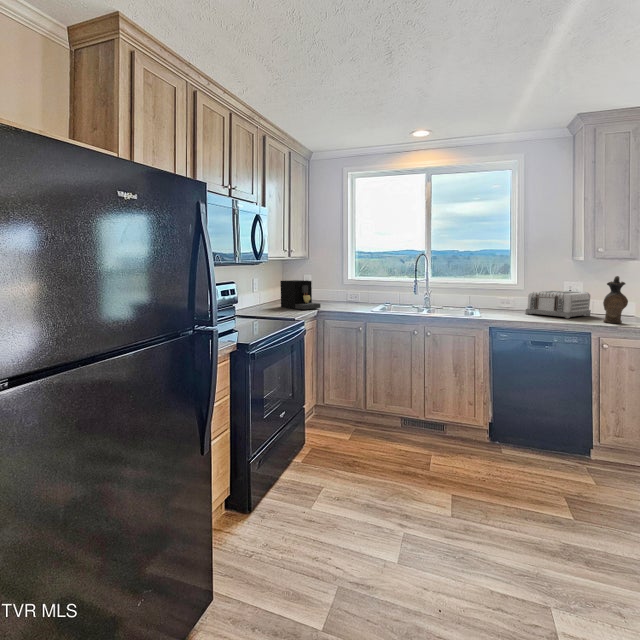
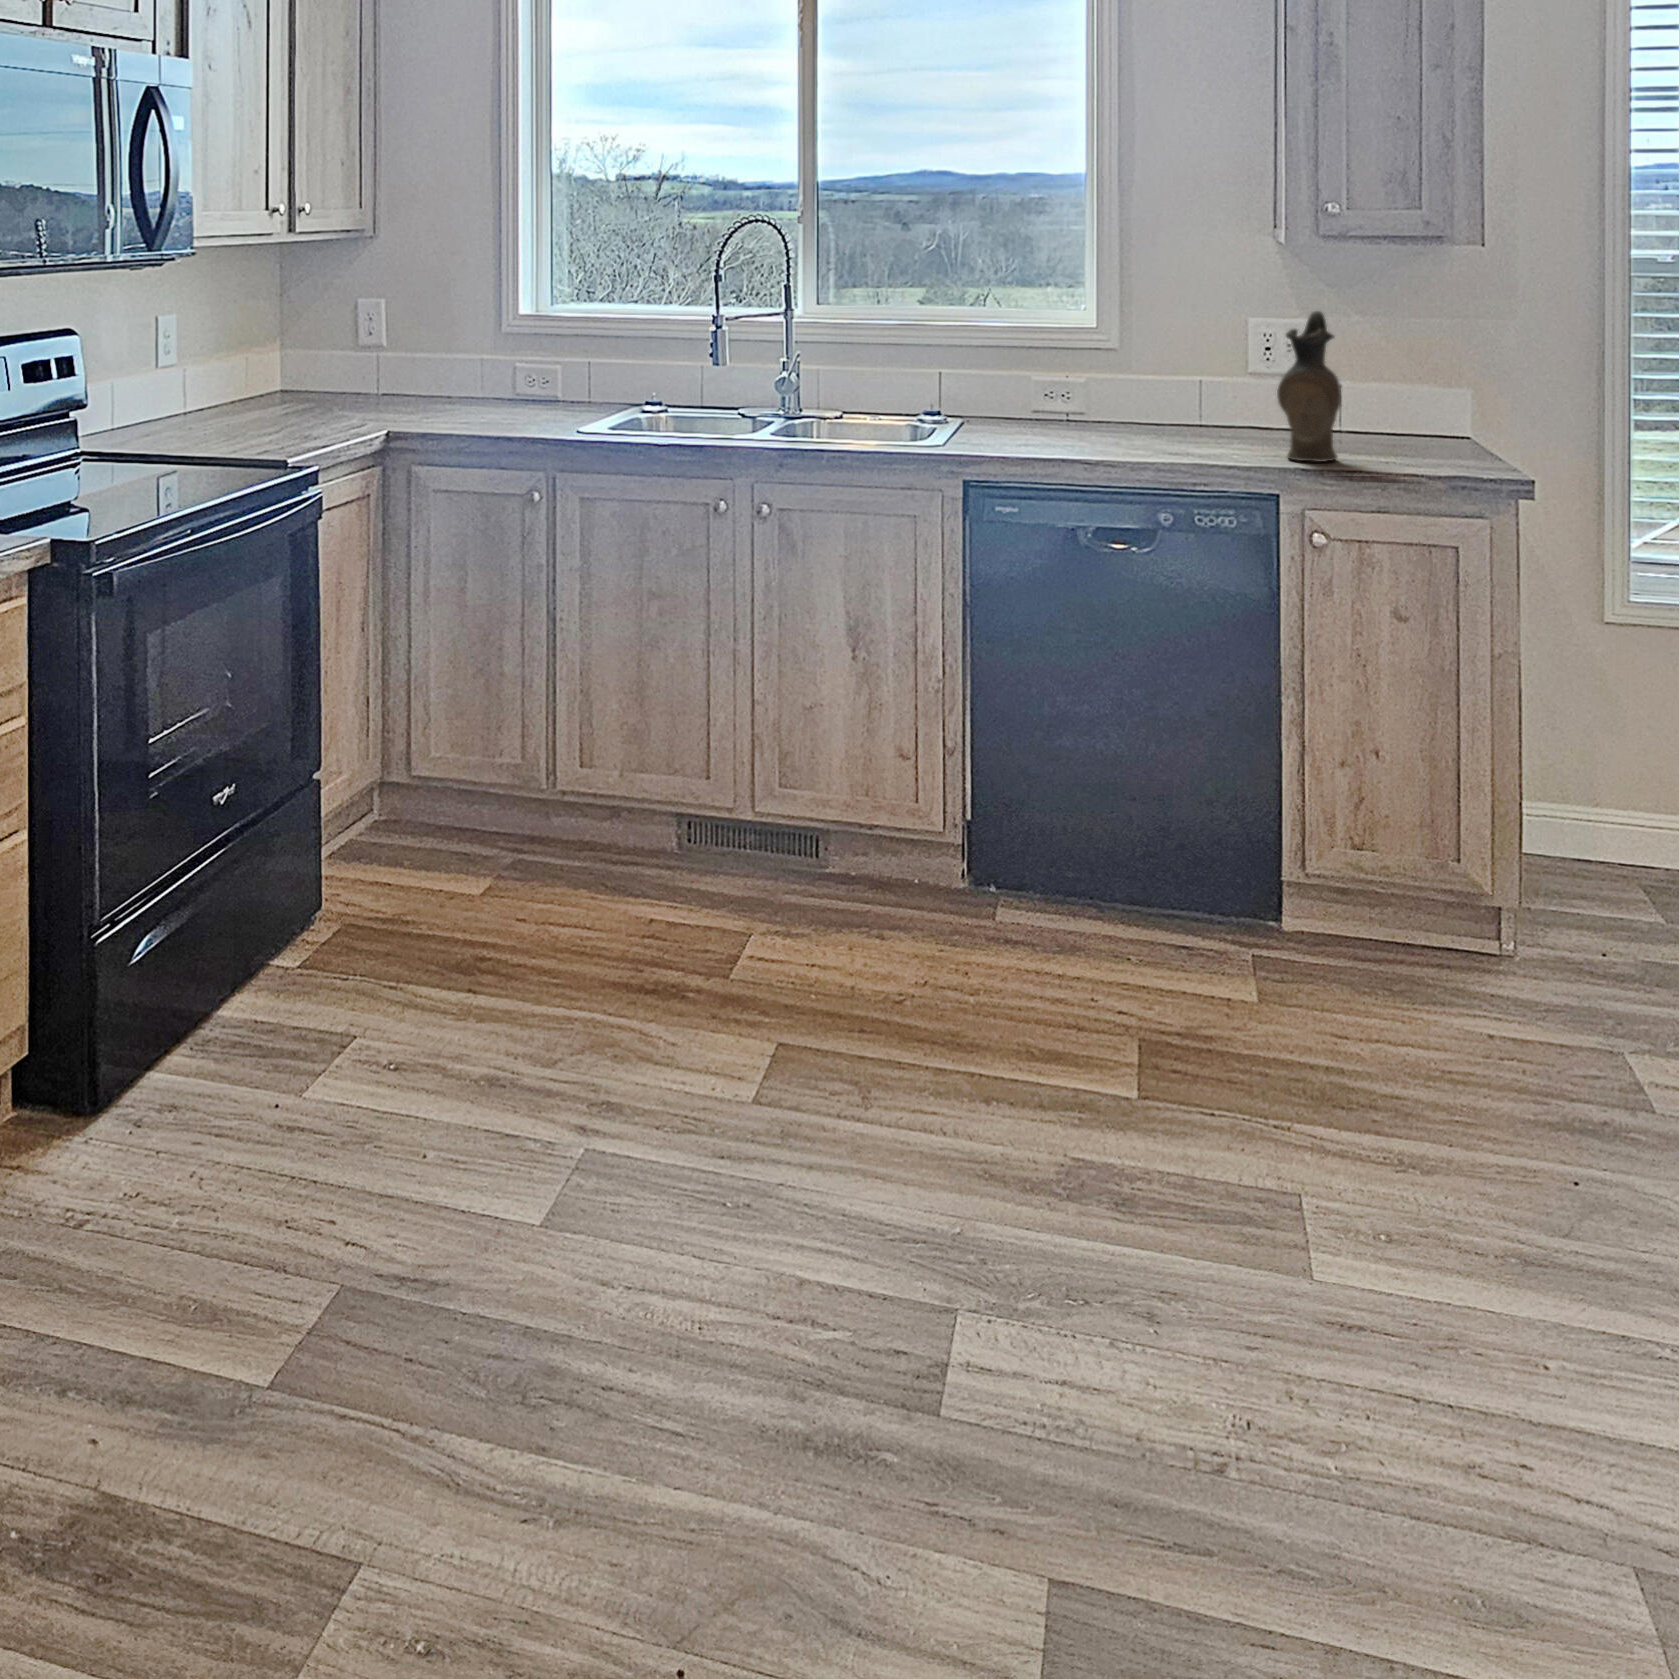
coffee maker: present [280,280,320,309] -> none [261,313,400,422]
toaster: present [526,291,591,318] -> none [1085,351,1286,447]

